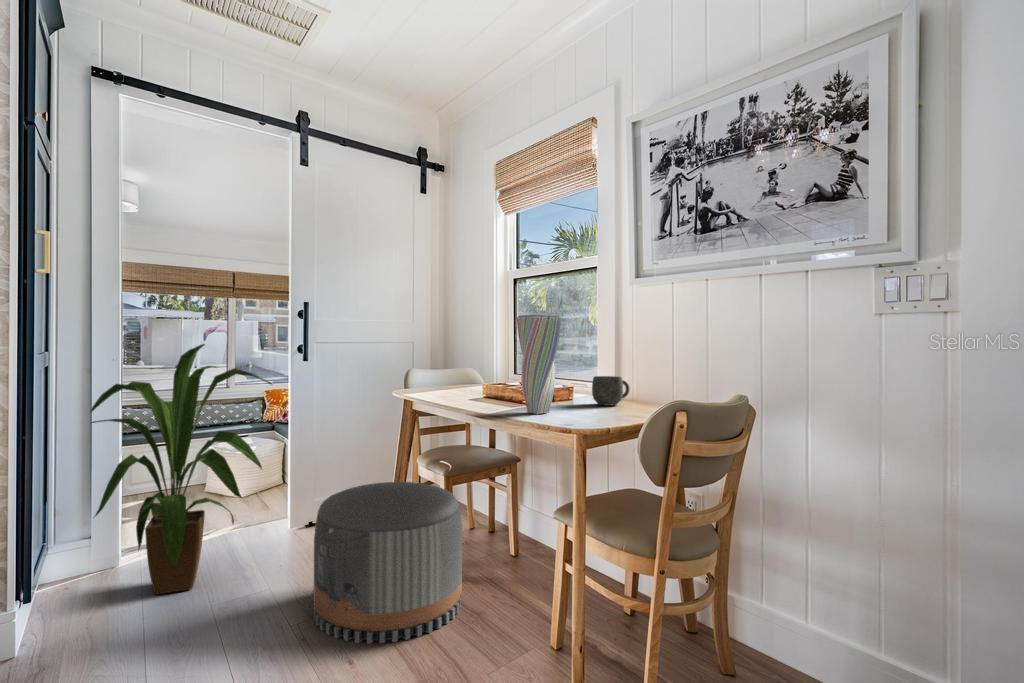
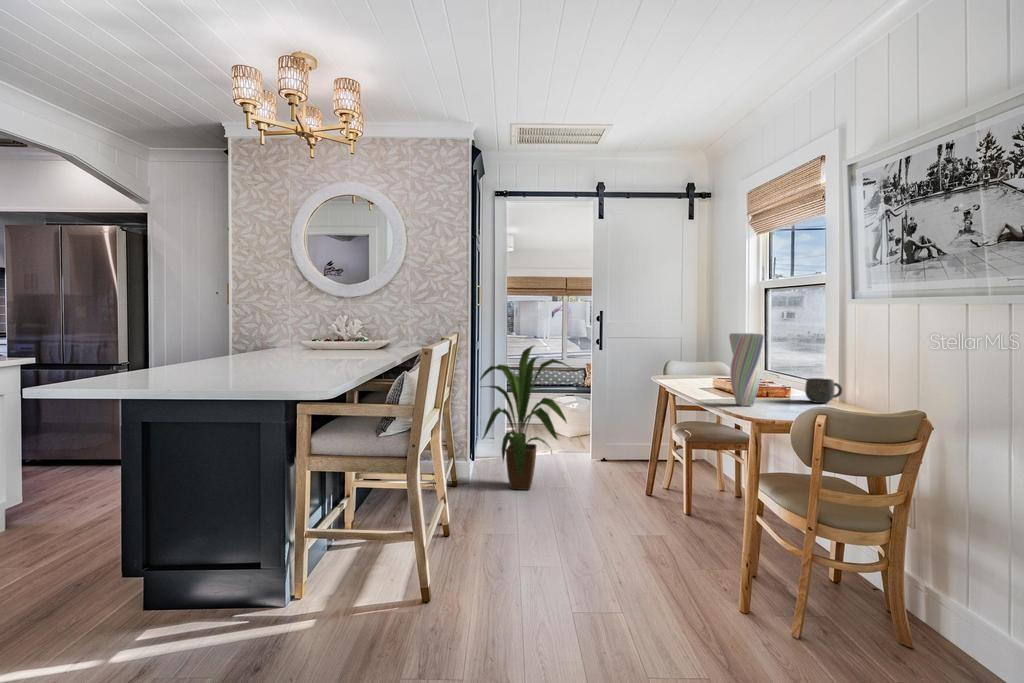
pouf: present [313,482,462,643] -> none [594,442,695,545]

